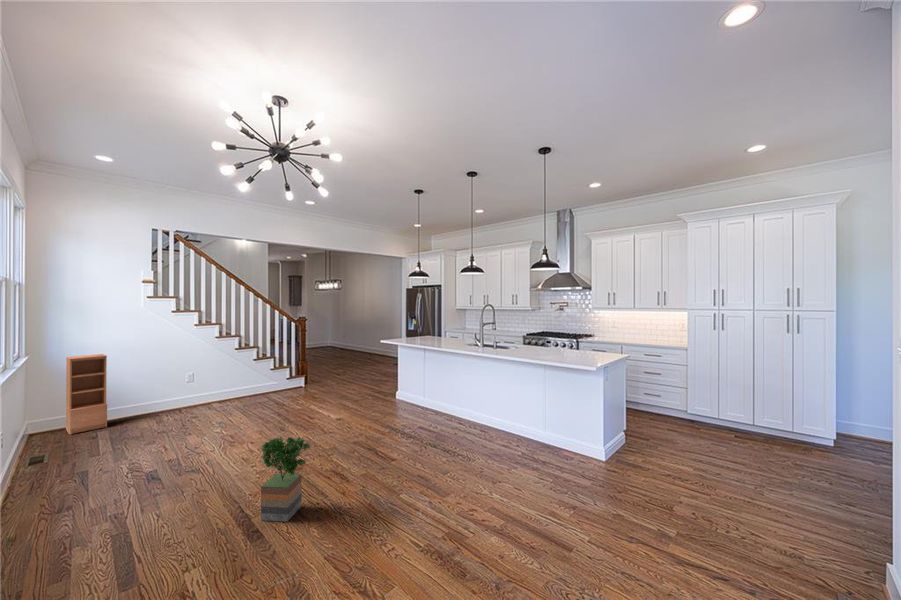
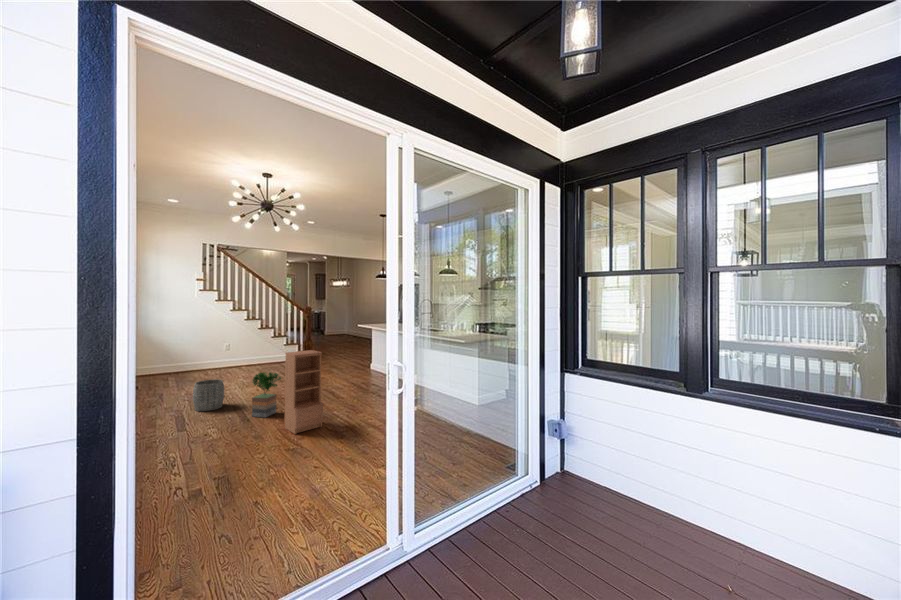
bookcase: present [66,354,107,434] -> present [285,350,323,434]
woven basket: none [148,448,204,512] -> present [193,379,224,411]

